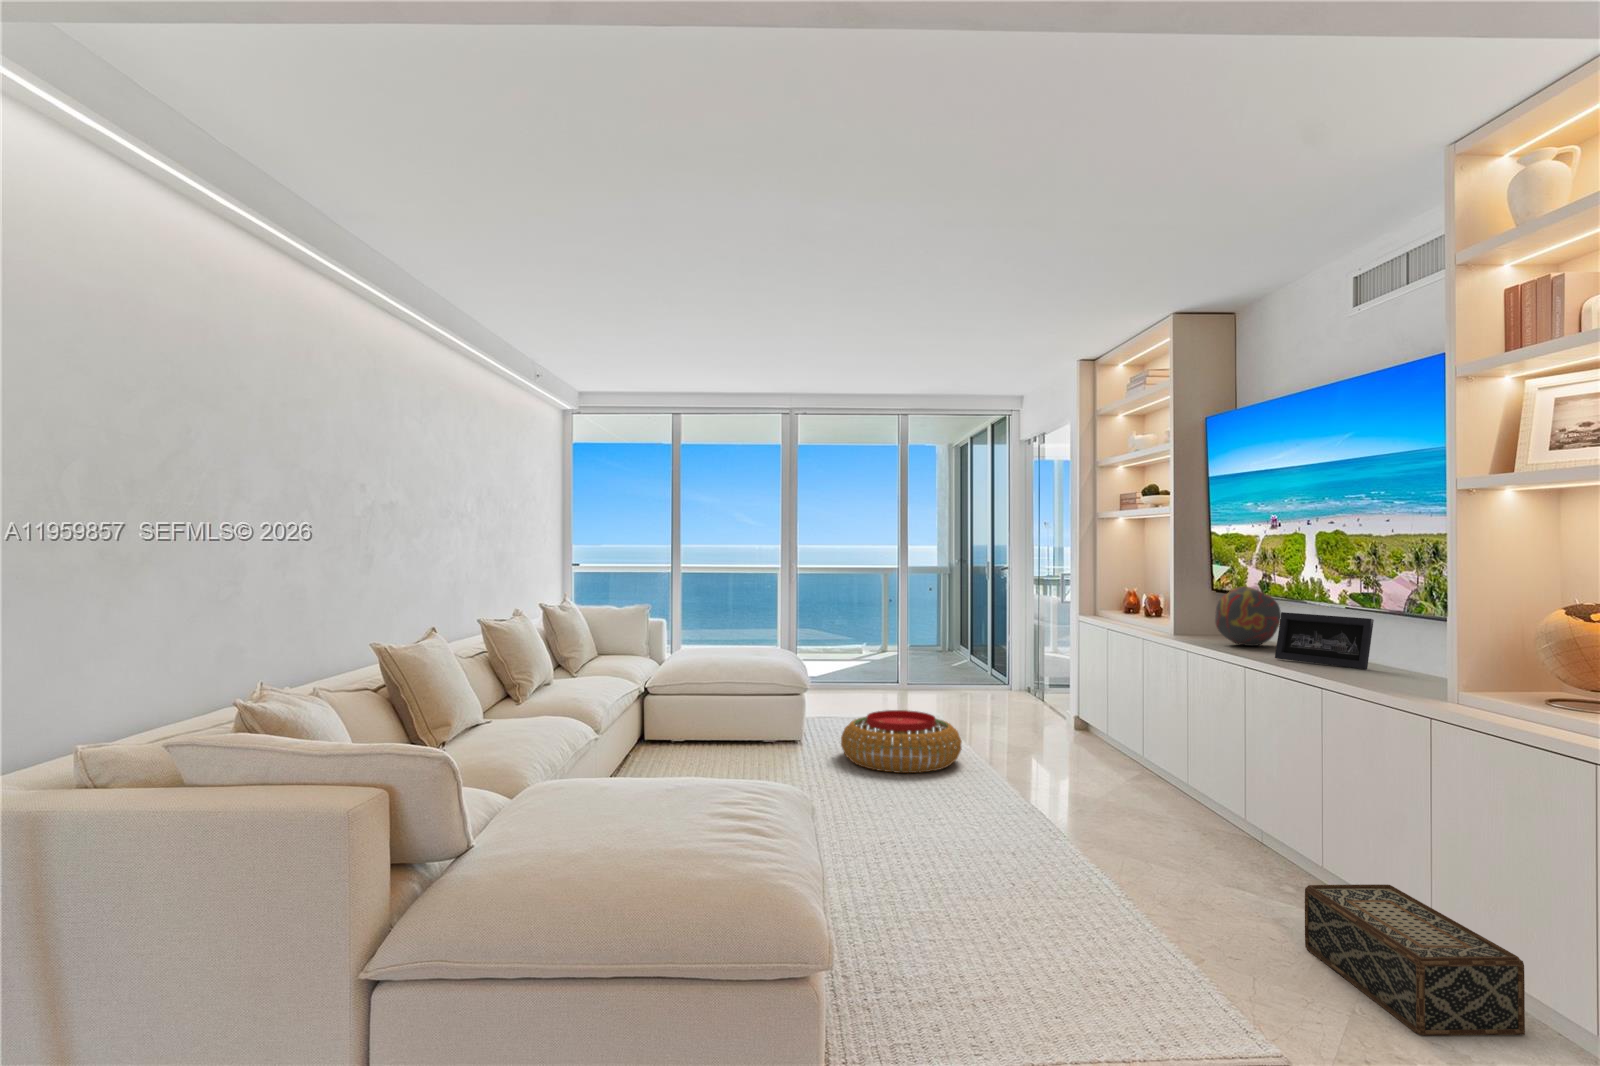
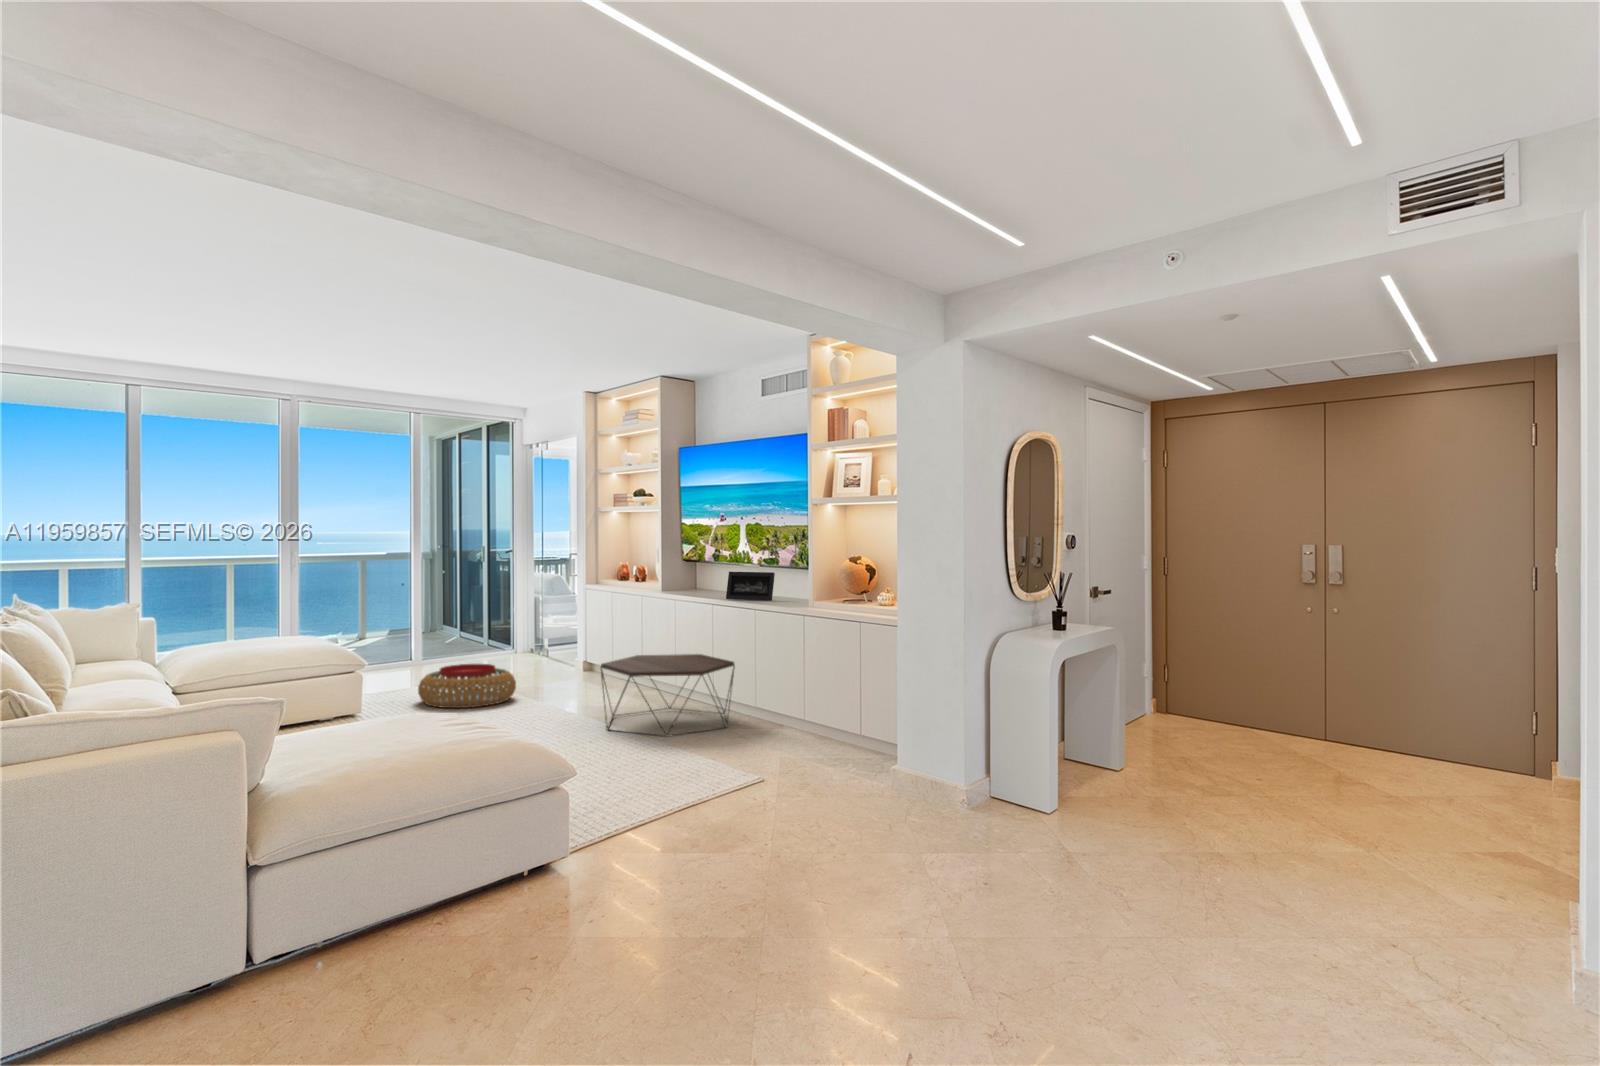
decorative orb: present [1215,586,1281,646] -> none [688,558,726,595]
coffee table: none [1043,736,1285,903] -> present [601,654,735,737]
woven basket: present [1305,884,1525,1036] -> none [749,701,834,752]

